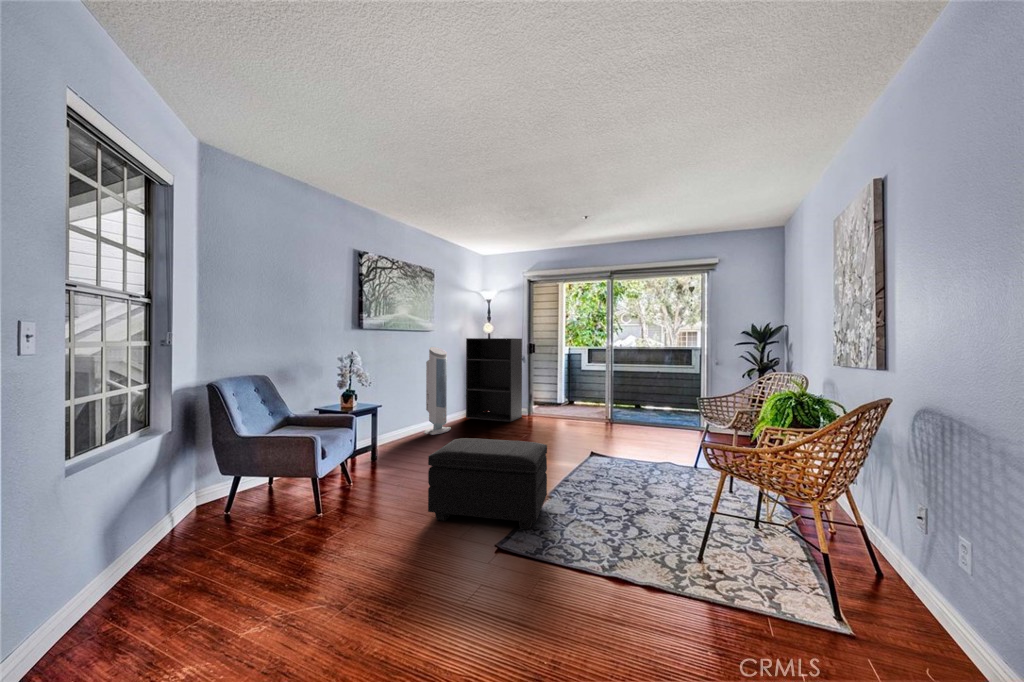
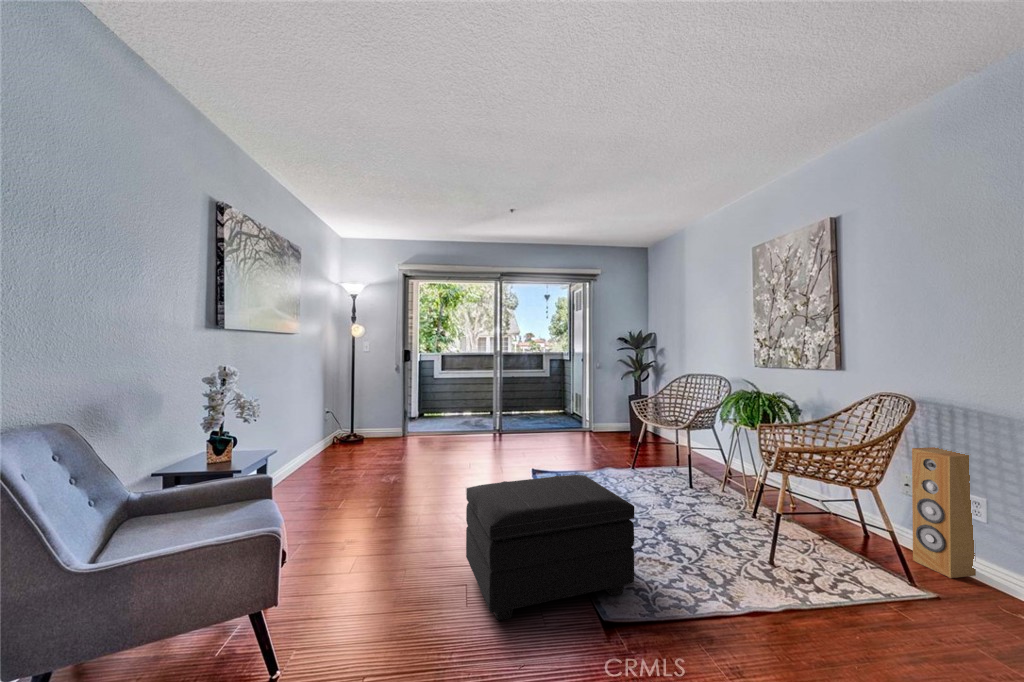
bookshelf: present [466,338,522,422] -> none [330,343,401,446]
air purifier: present [424,347,451,435] -> none [295,355,328,478]
speaker: none [867,457,929,617] -> present [912,447,976,578]

